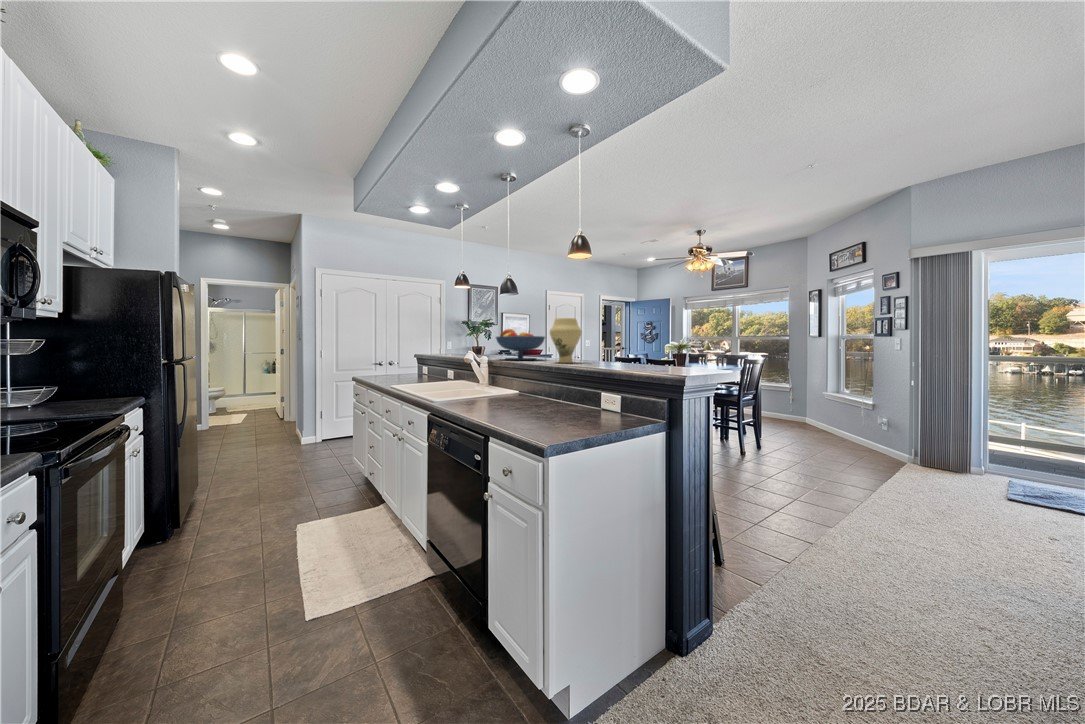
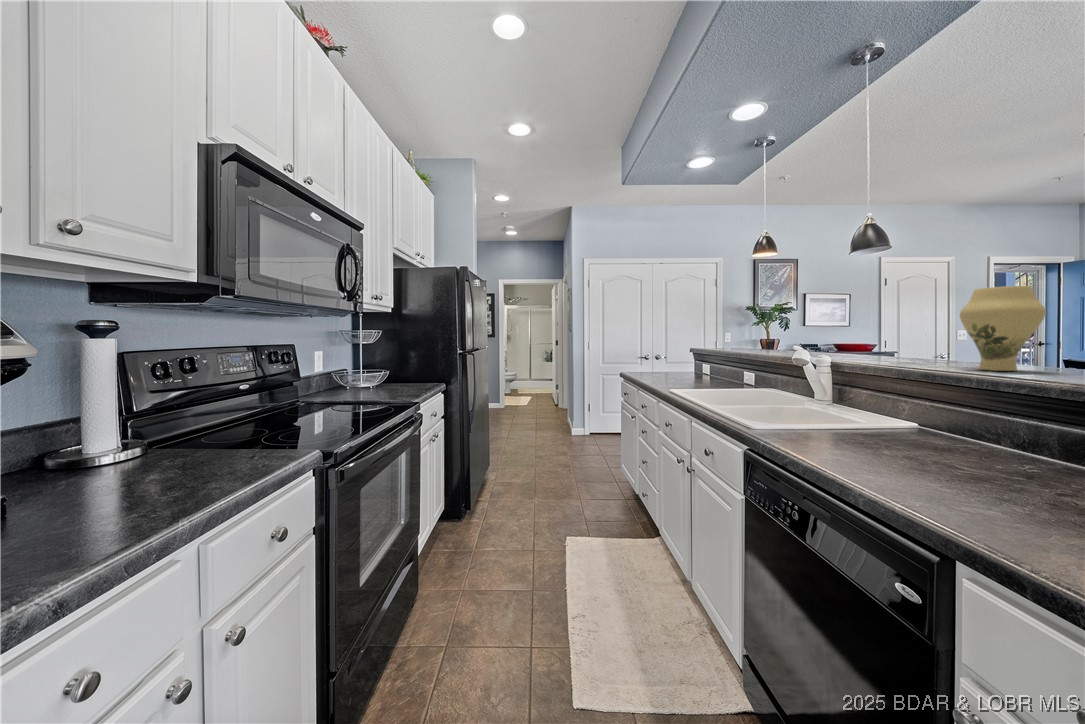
fruit bowl: present [496,329,545,360] -> none [833,312,934,362]

